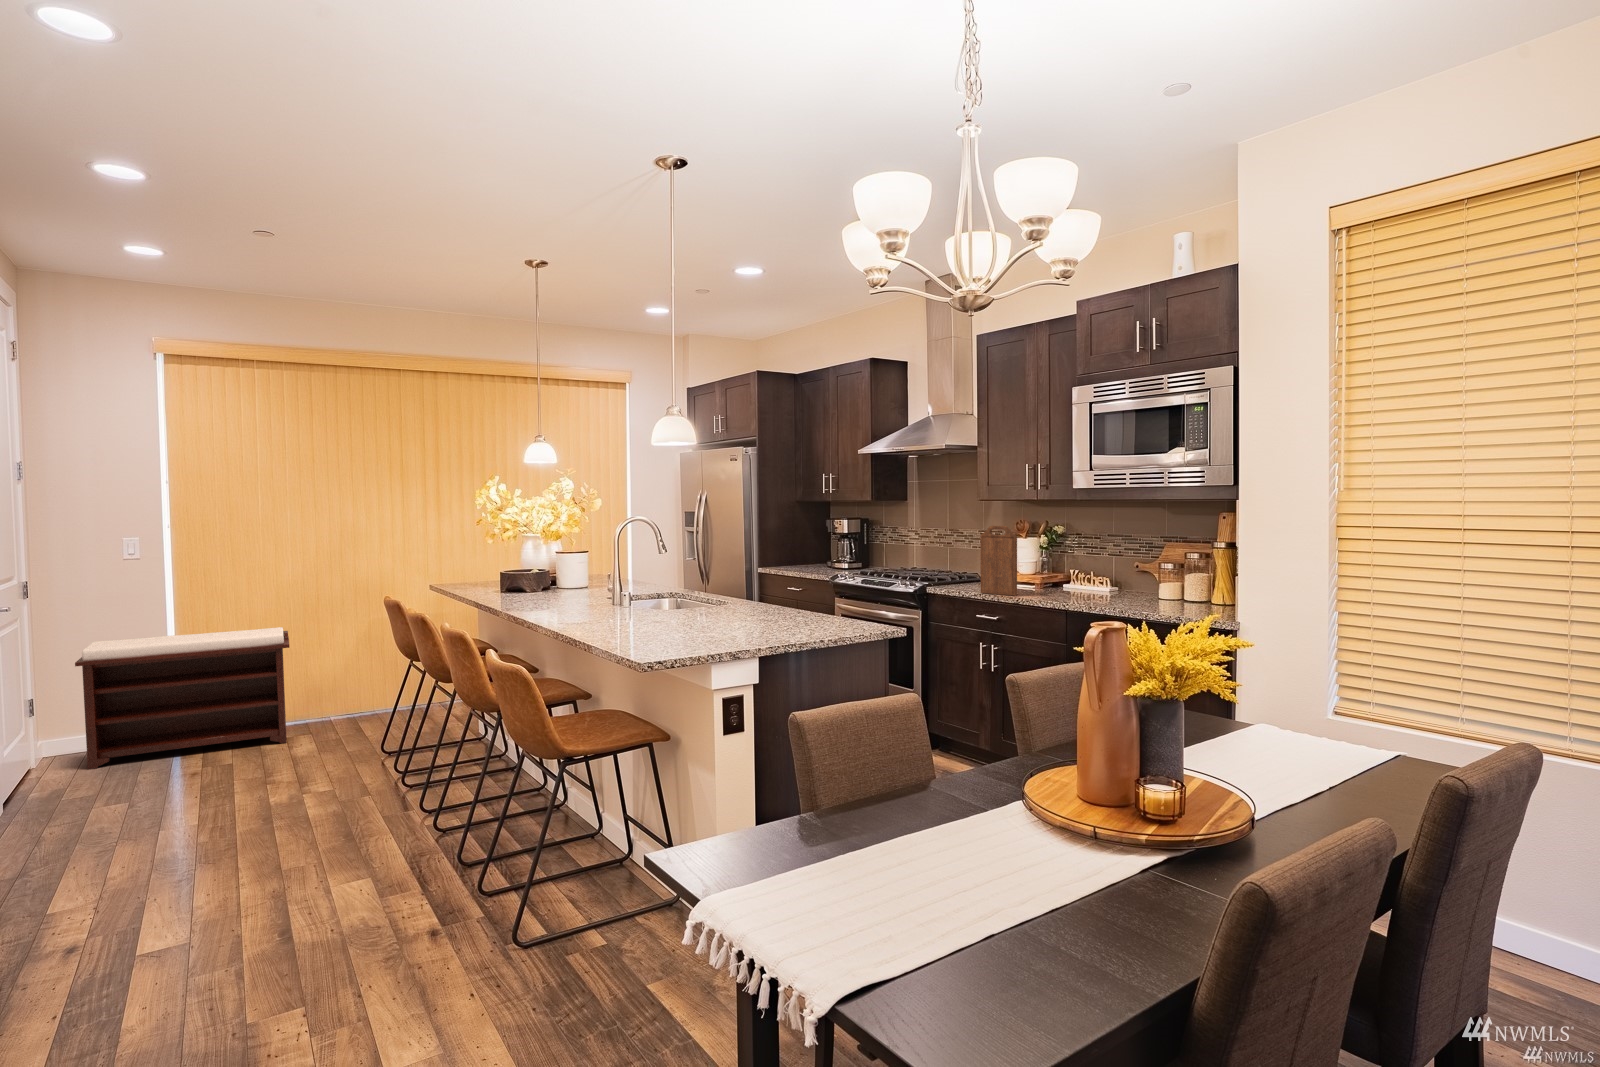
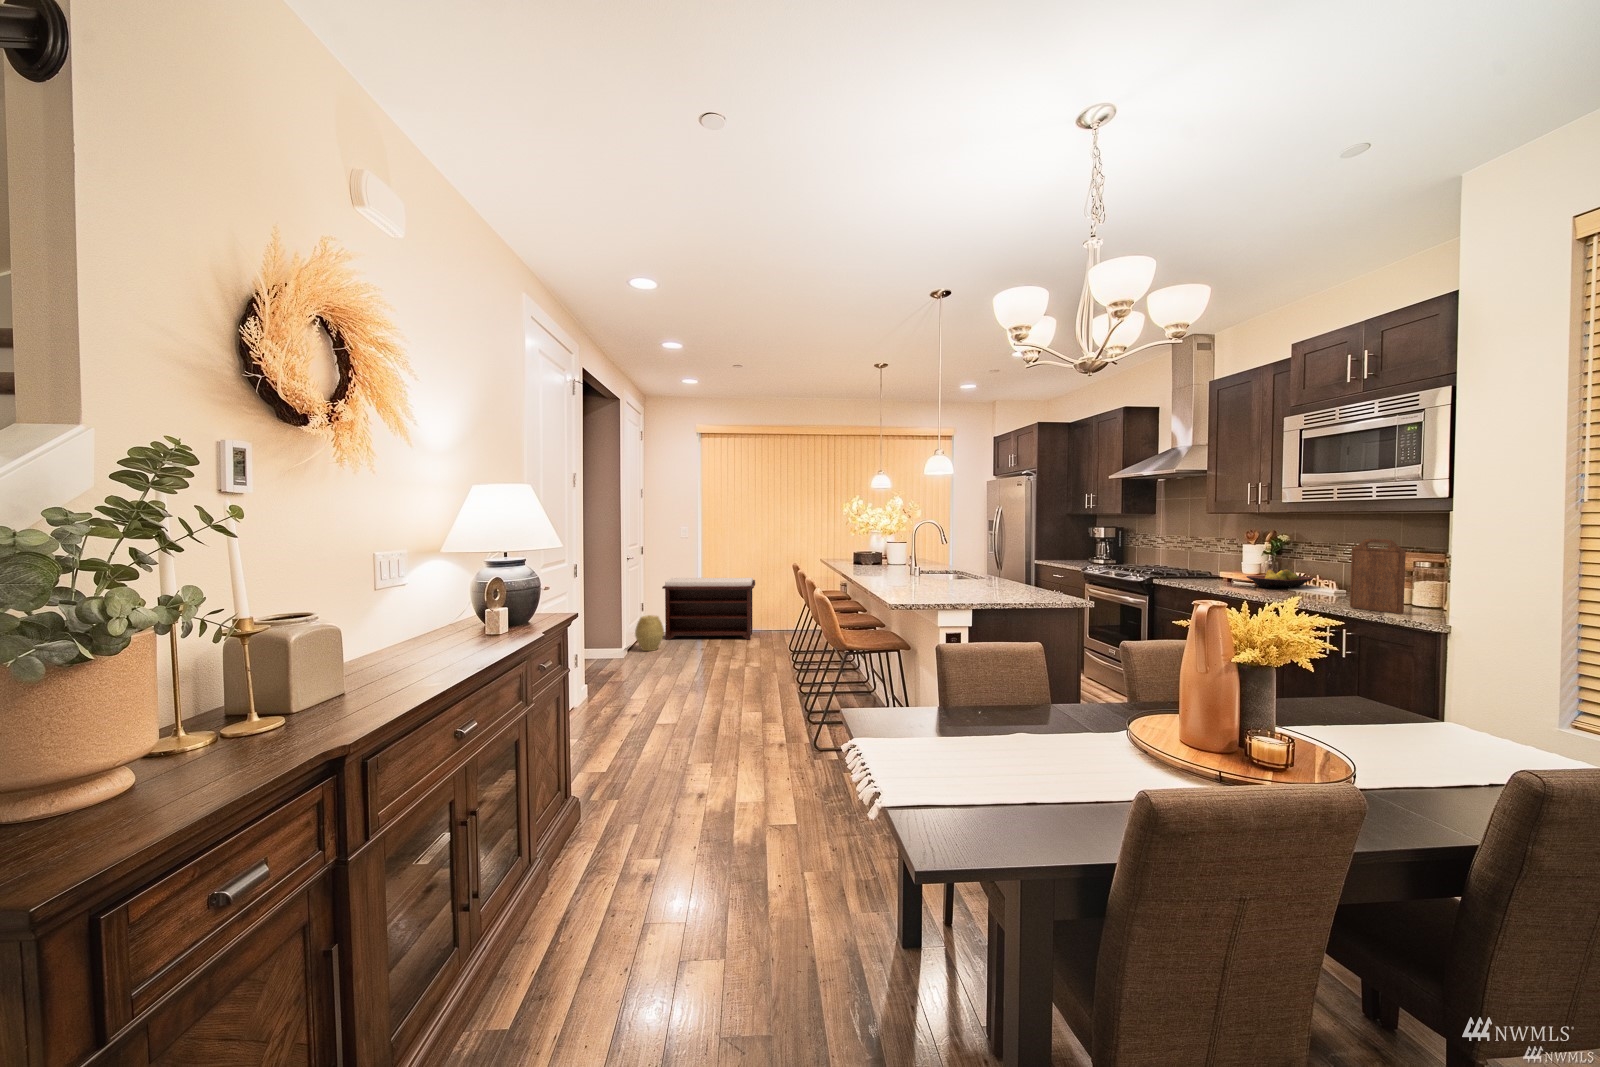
cutting board: present [980,526,1017,596] -> present [1350,539,1406,614]
fruit bowl: none [1031,568,1092,591] -> present [1246,569,1313,588]
woven basket: none [15,724,90,801] -> present [635,615,664,651]

